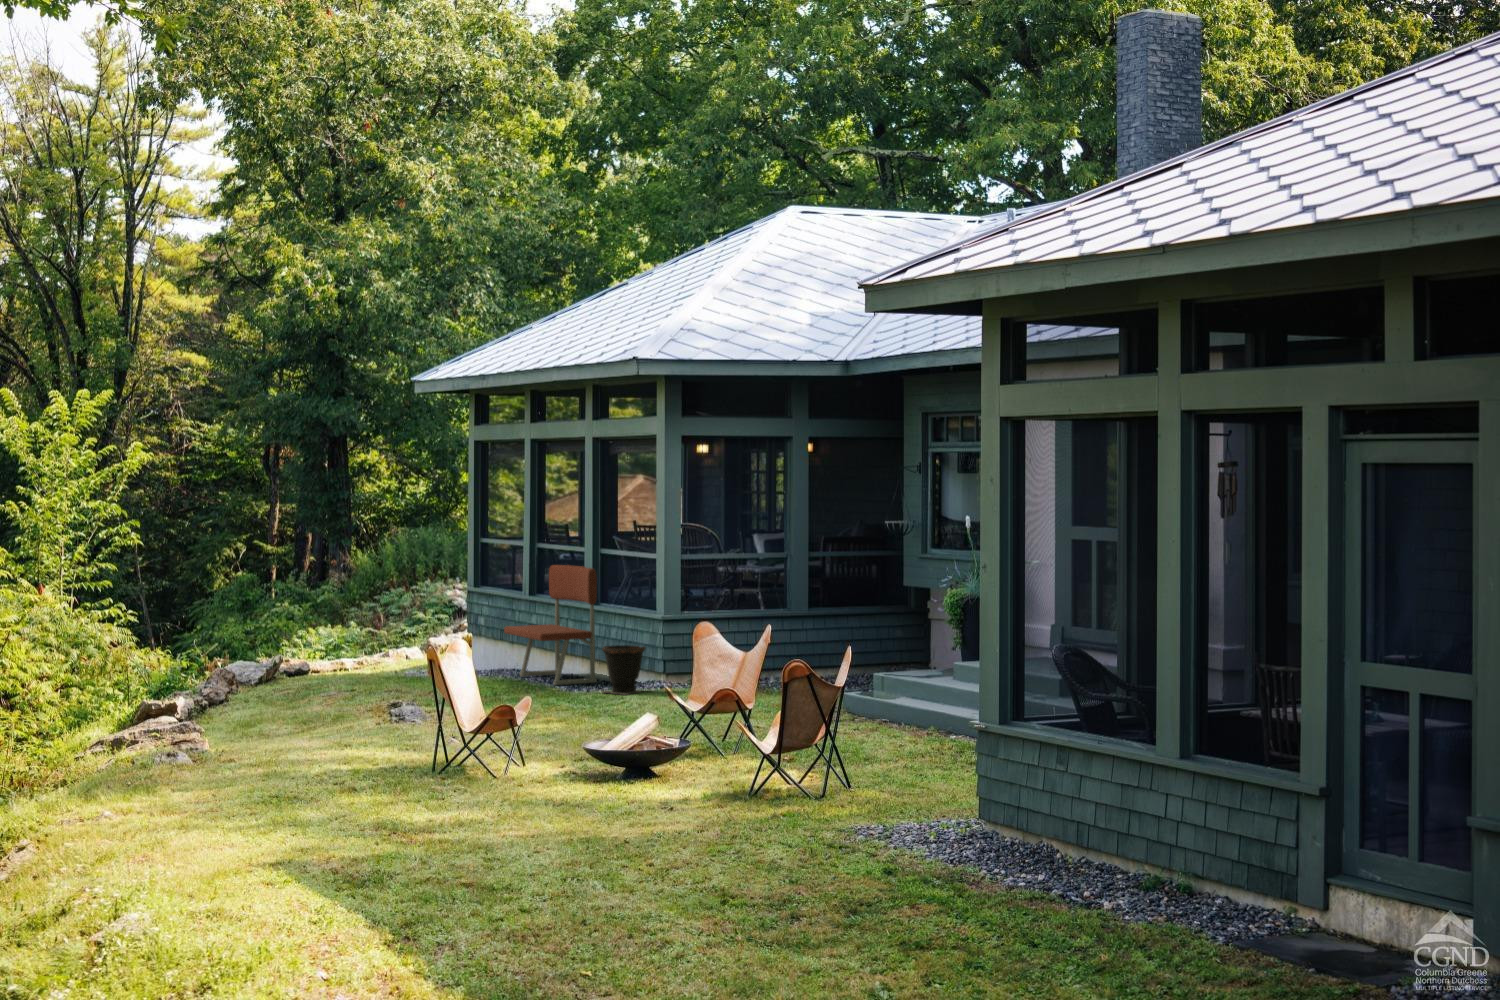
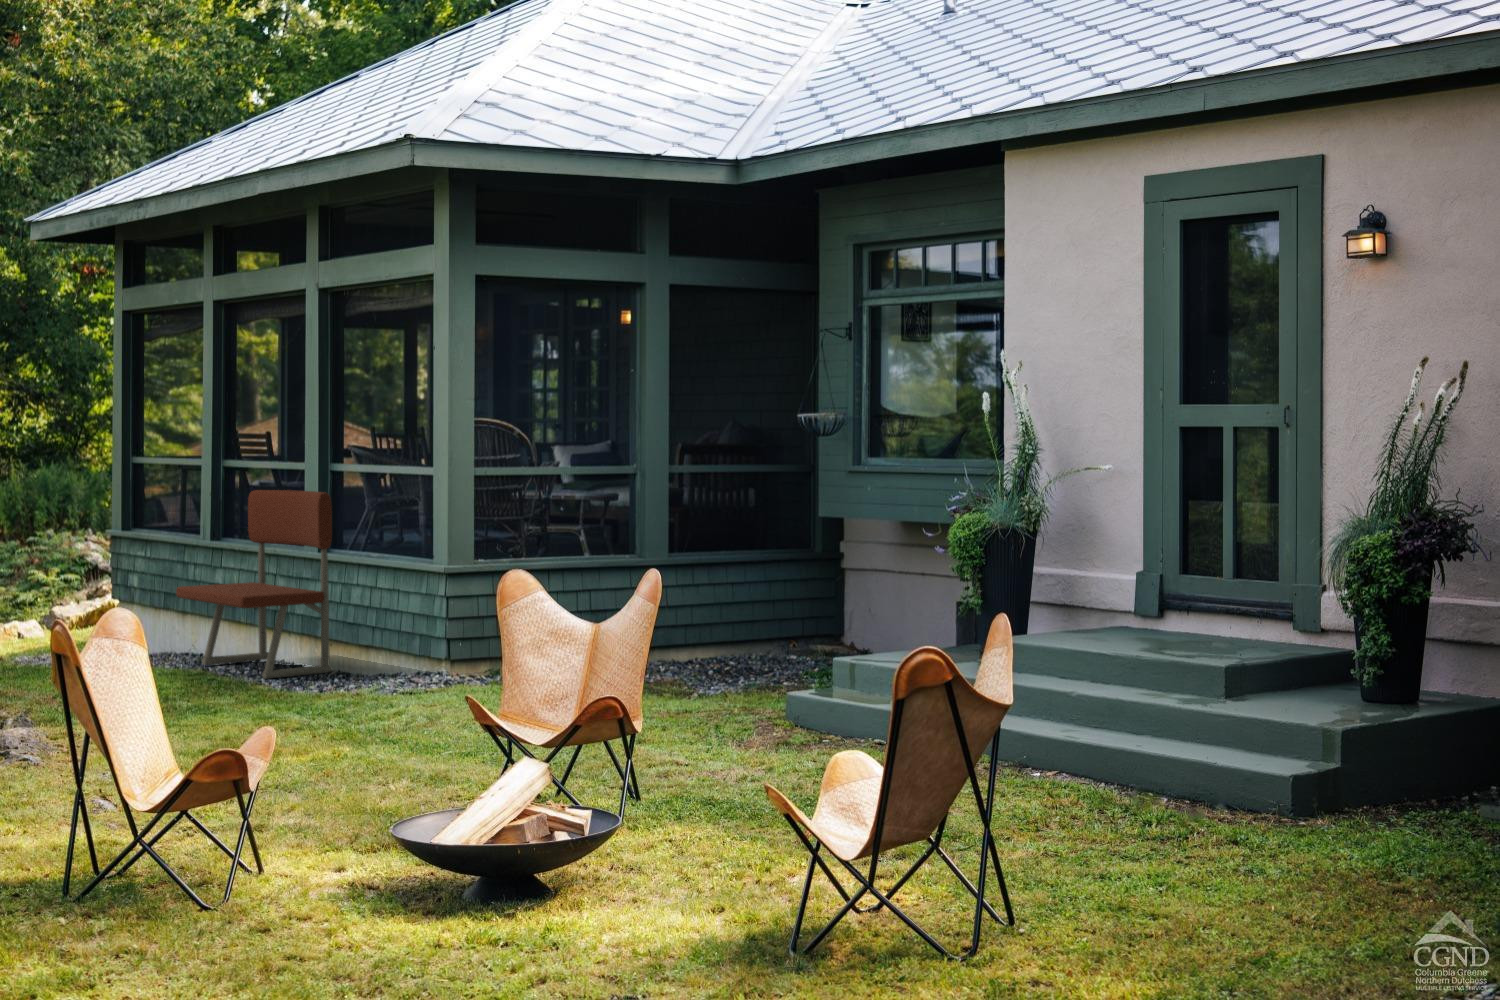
bucket: present [602,645,646,695] -> none [347,608,423,694]

